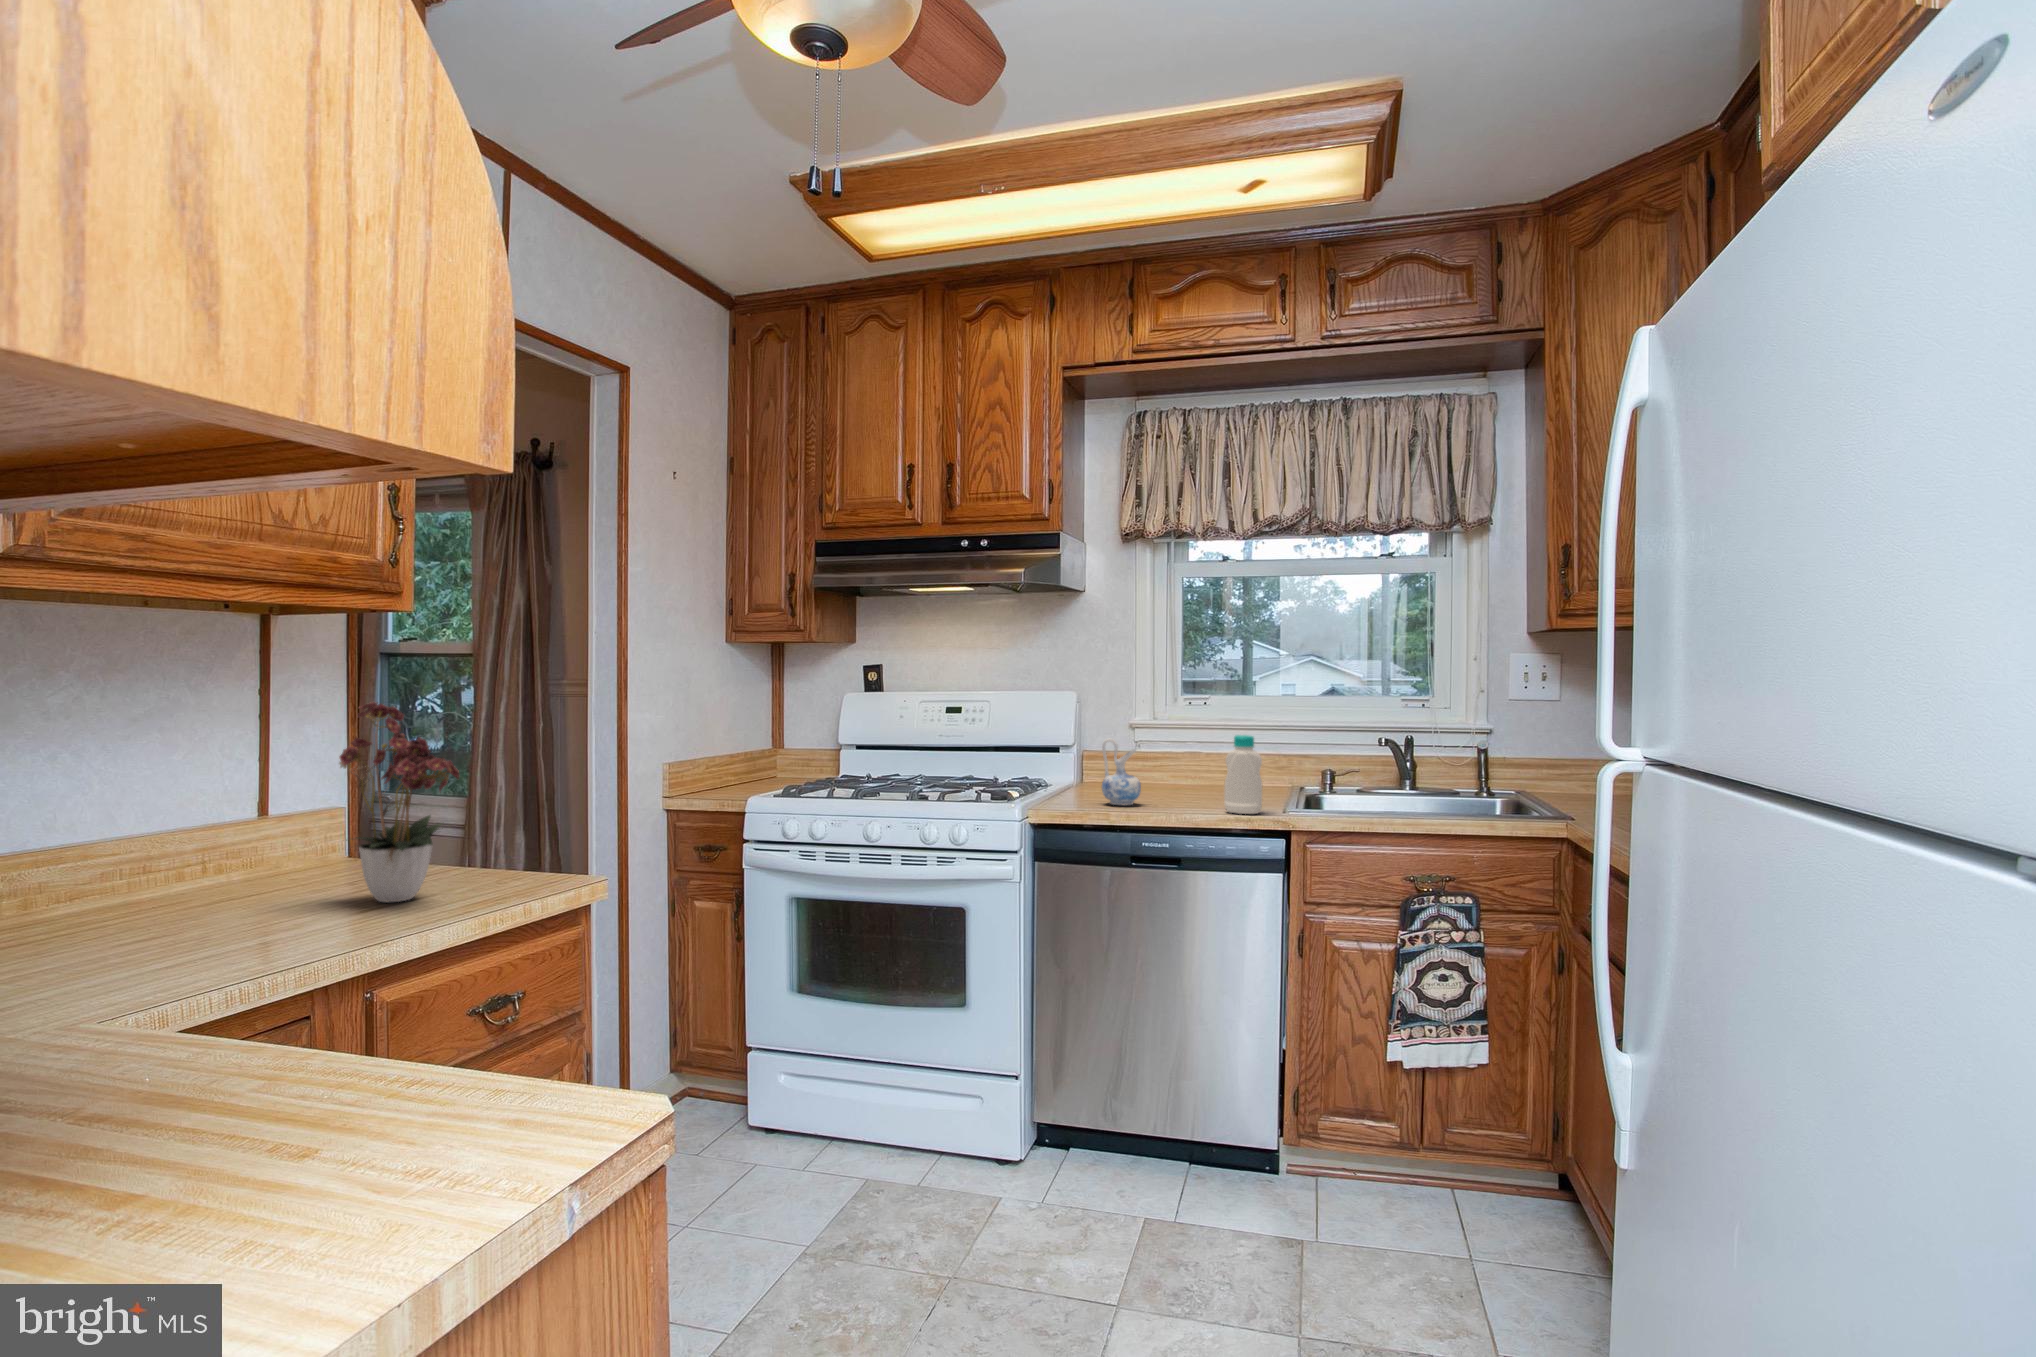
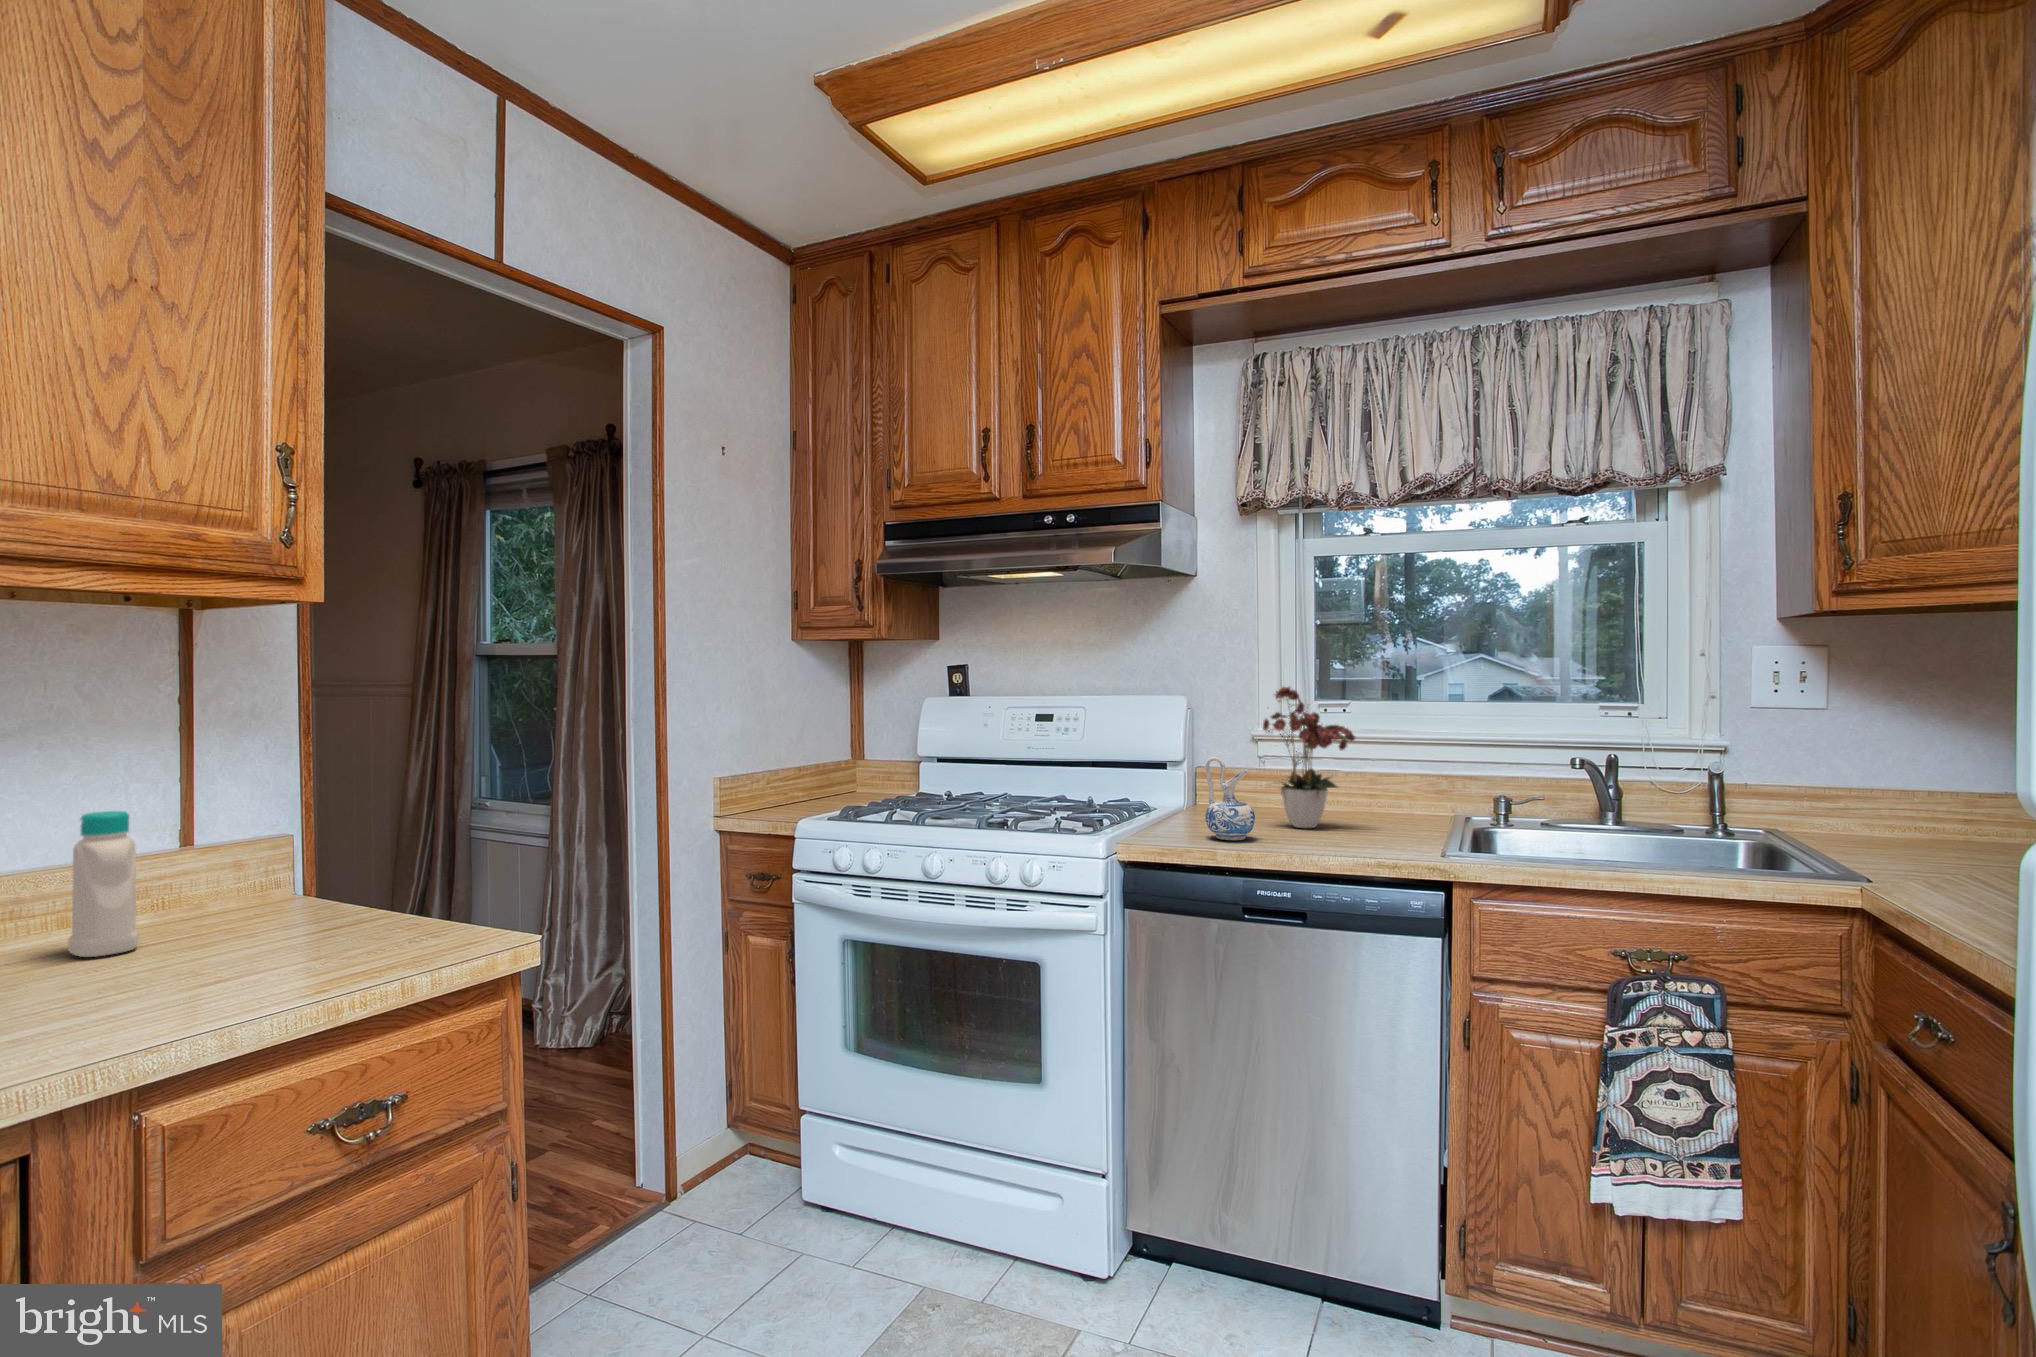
flower arrangement: present [339,702,459,902] -> present [1263,687,1355,828]
bottle: present [1224,735,1262,814] -> present [68,811,139,957]

